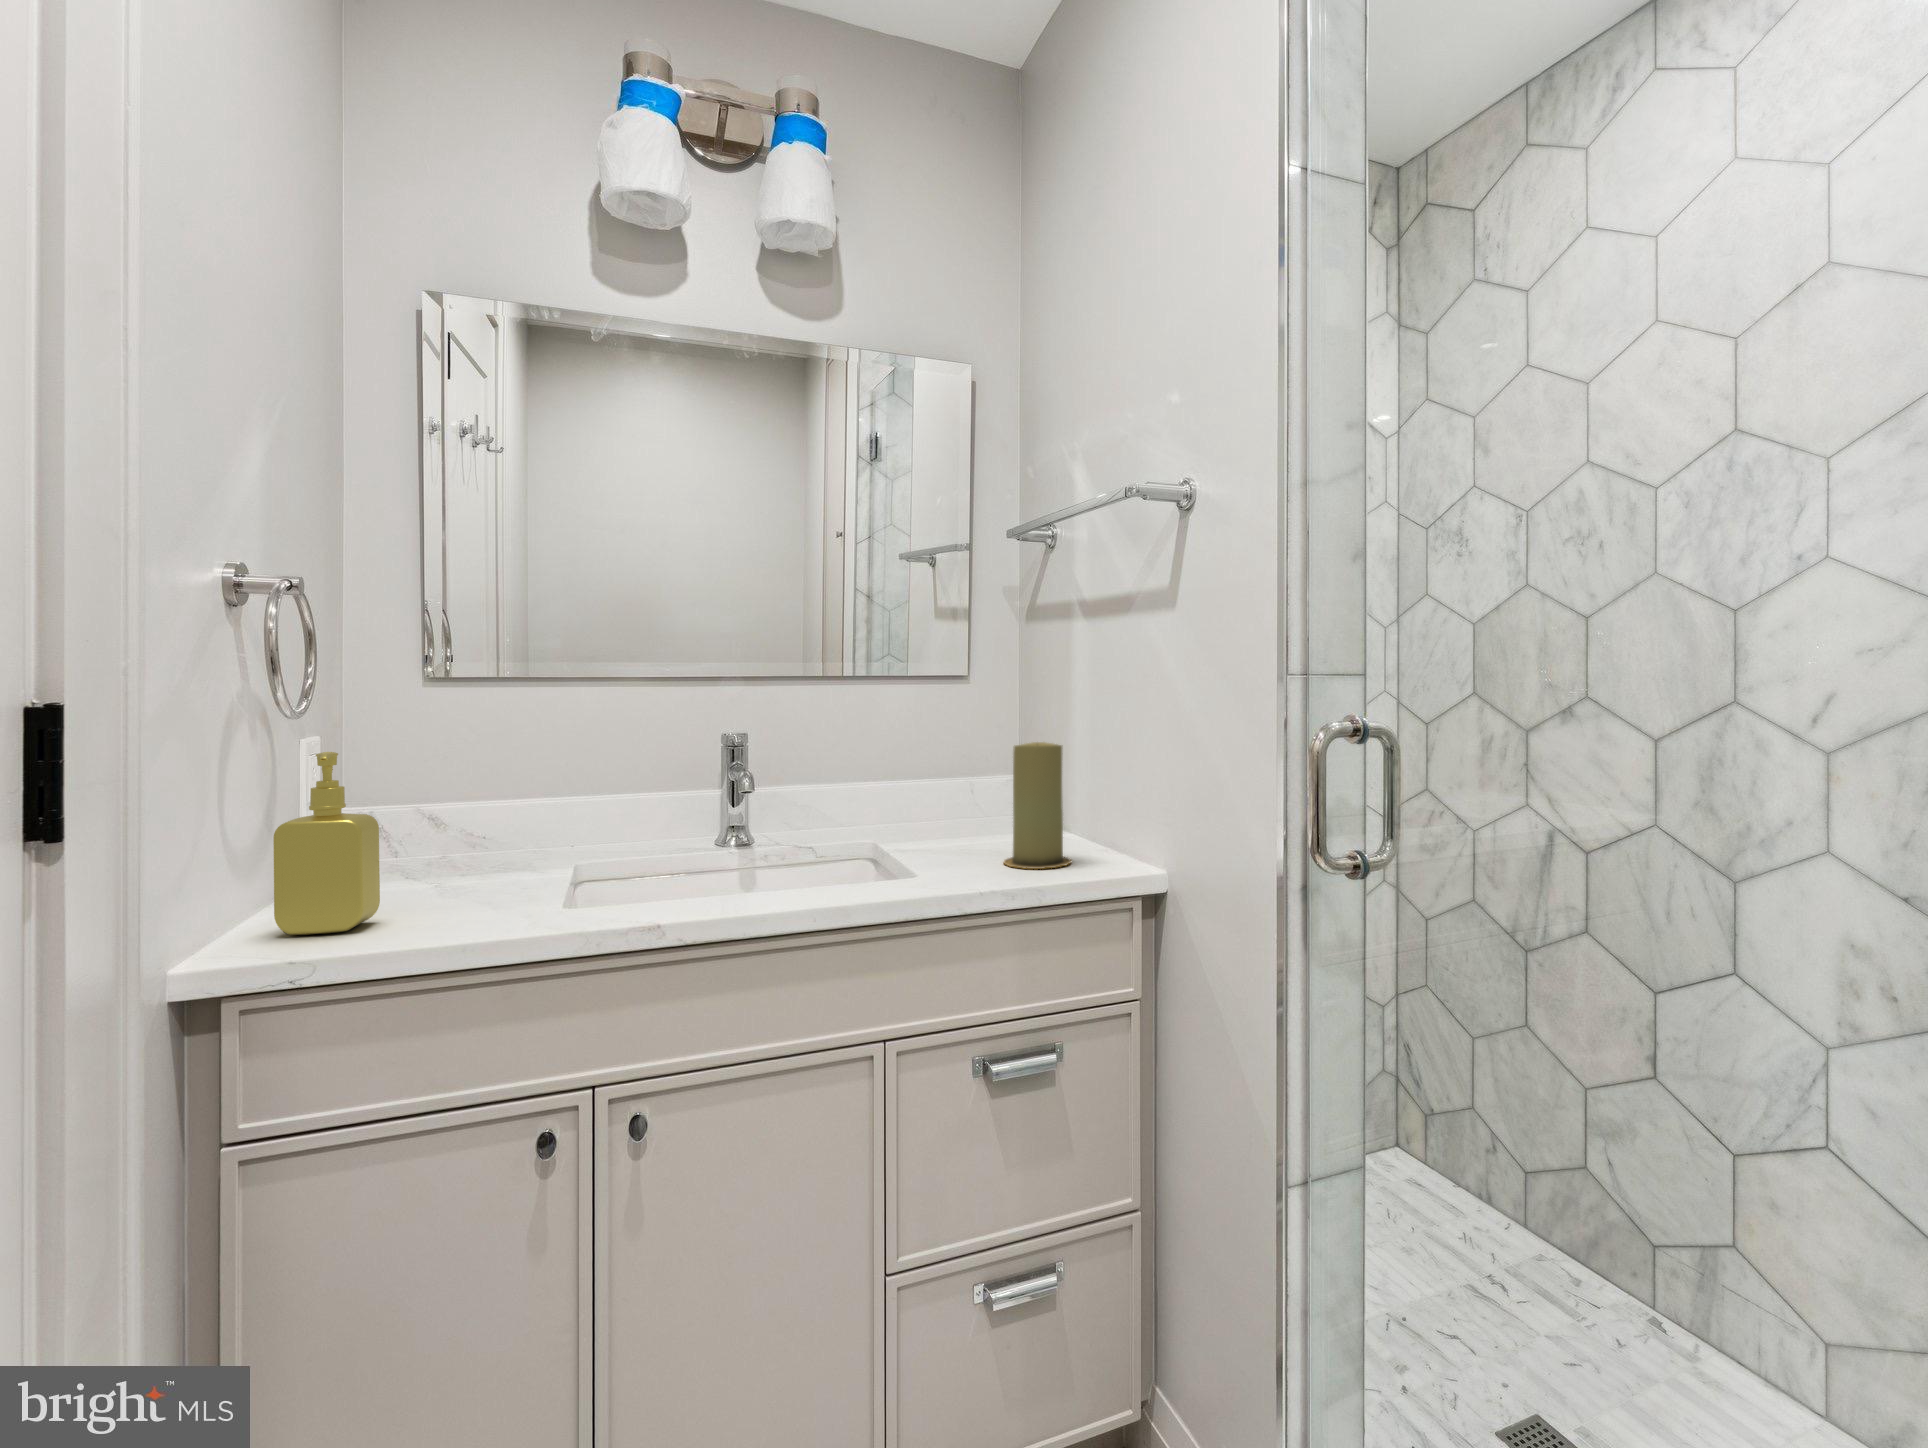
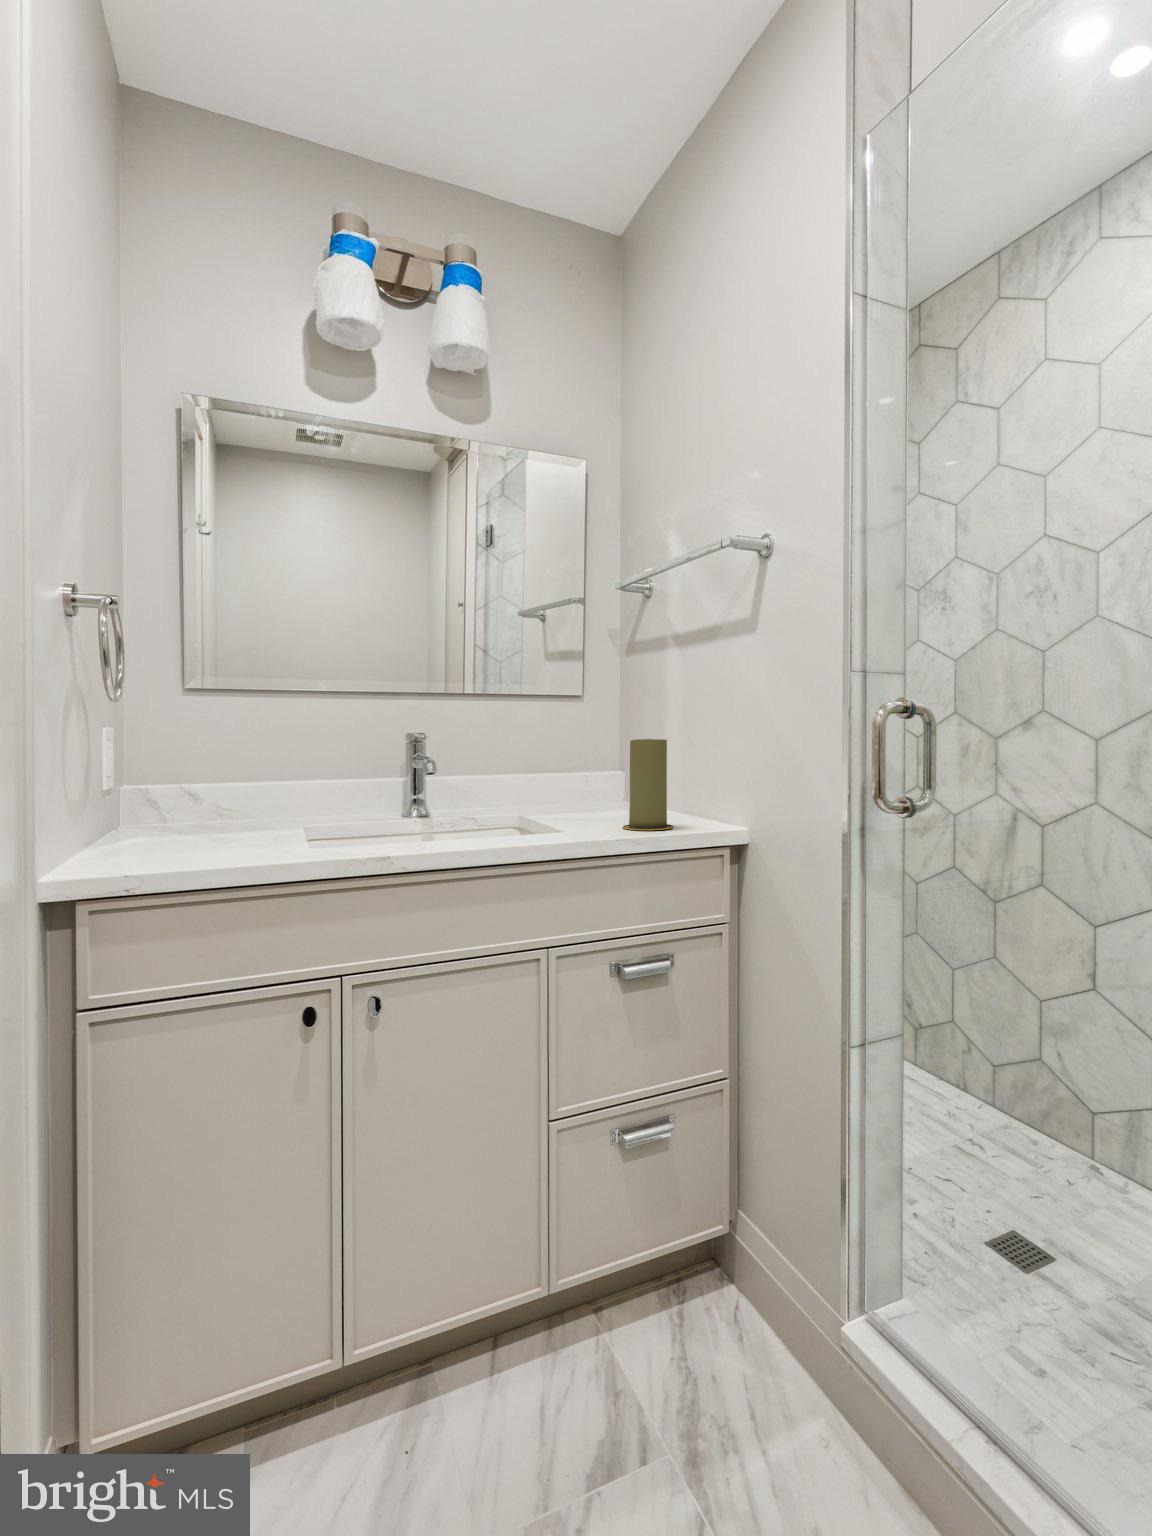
soap dispenser: present [273,752,380,935] -> none [104,728,179,861]

